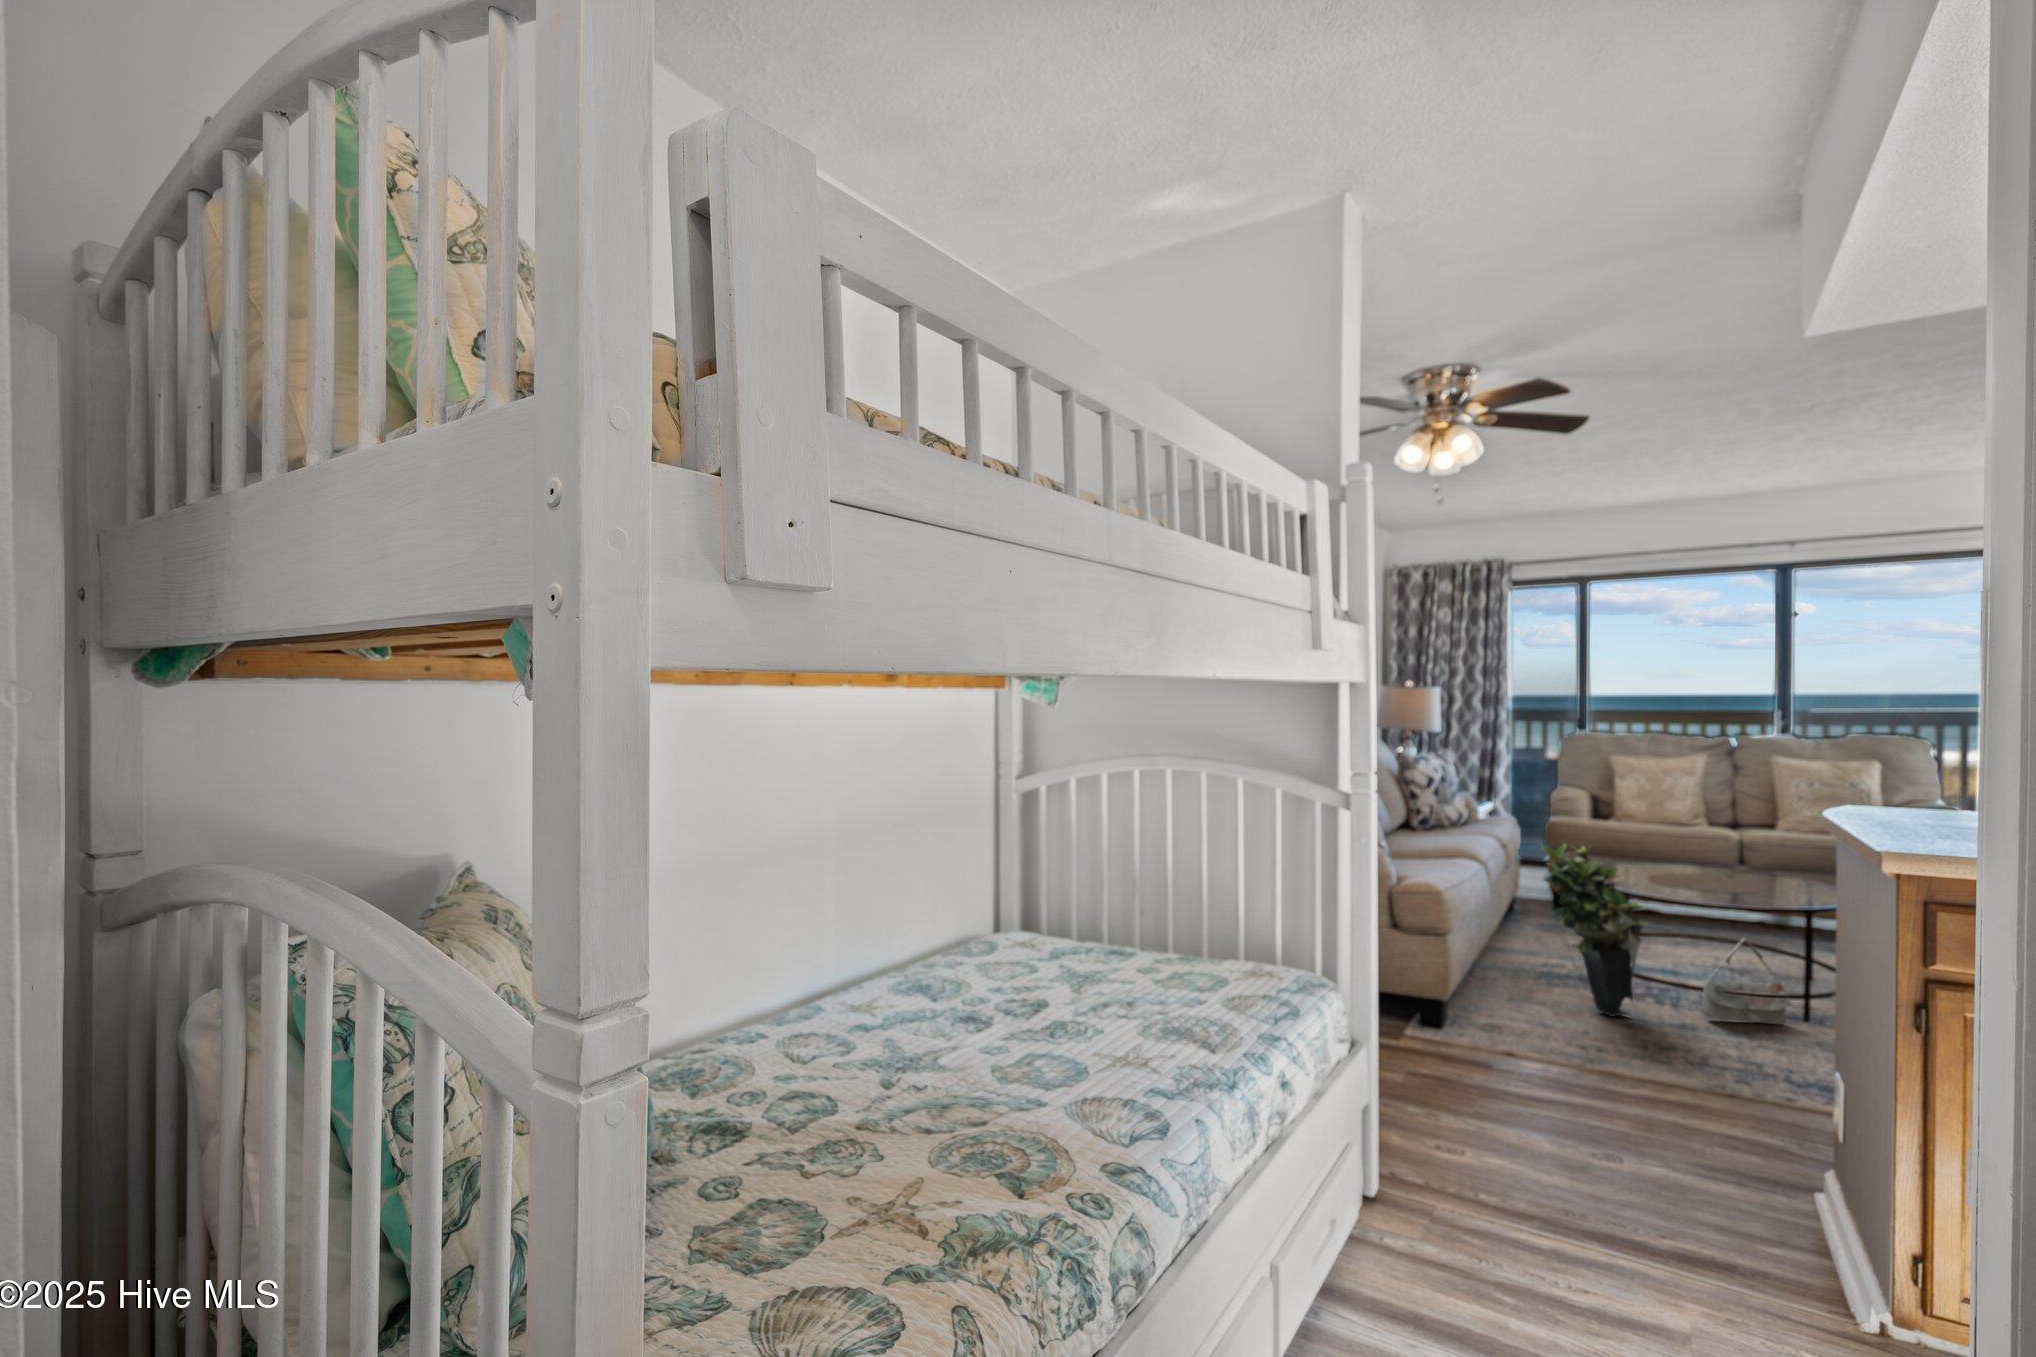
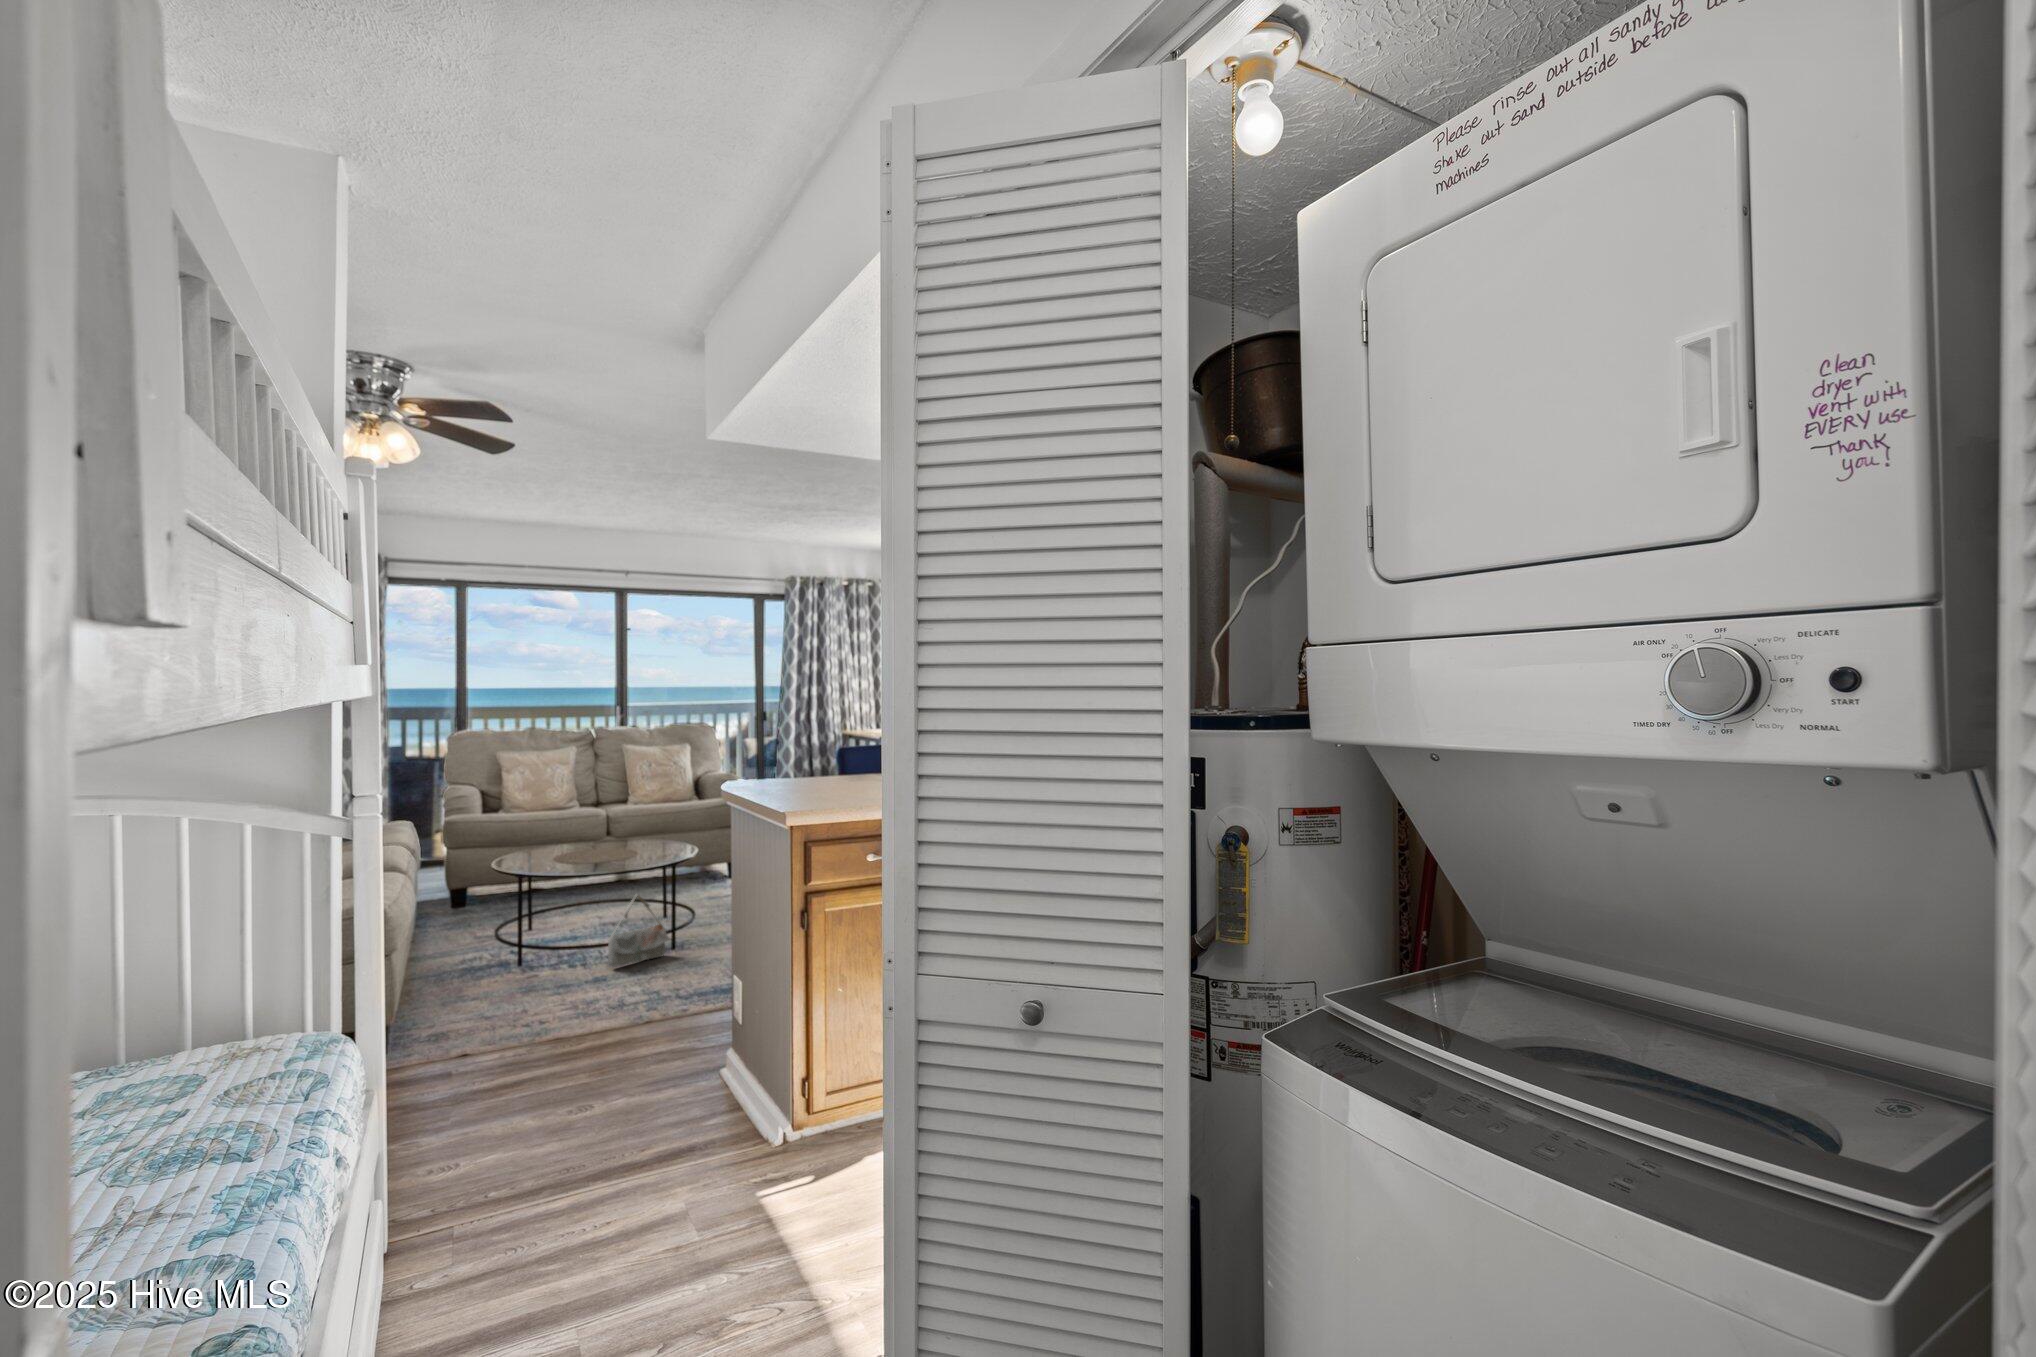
potted plant: present [1542,844,1647,1017] -> none [467,837,565,991]

